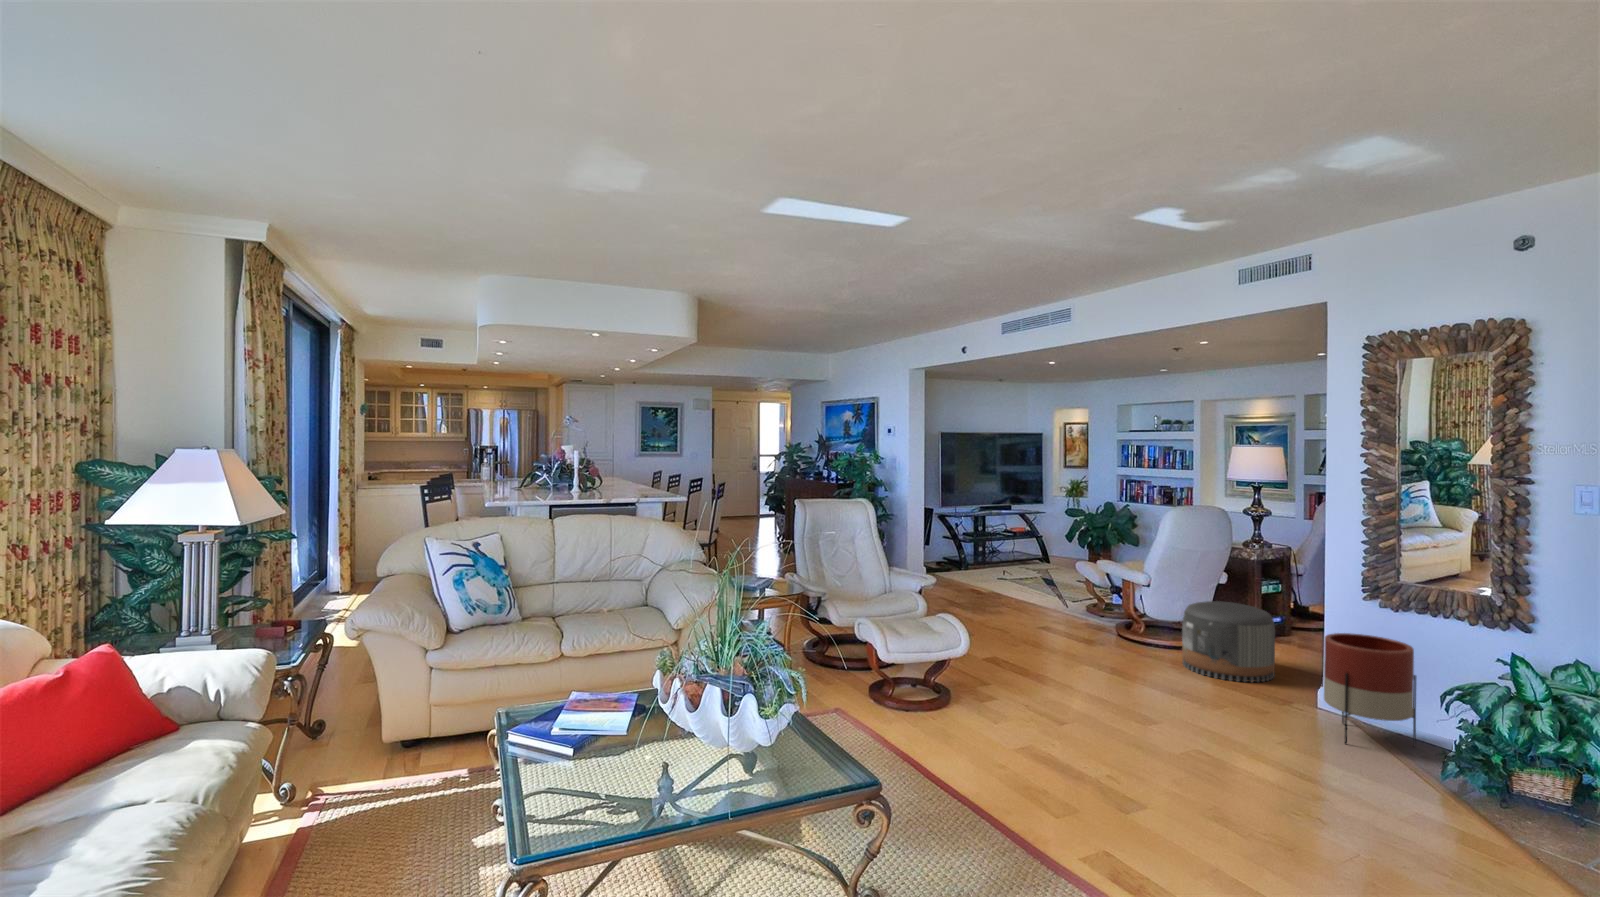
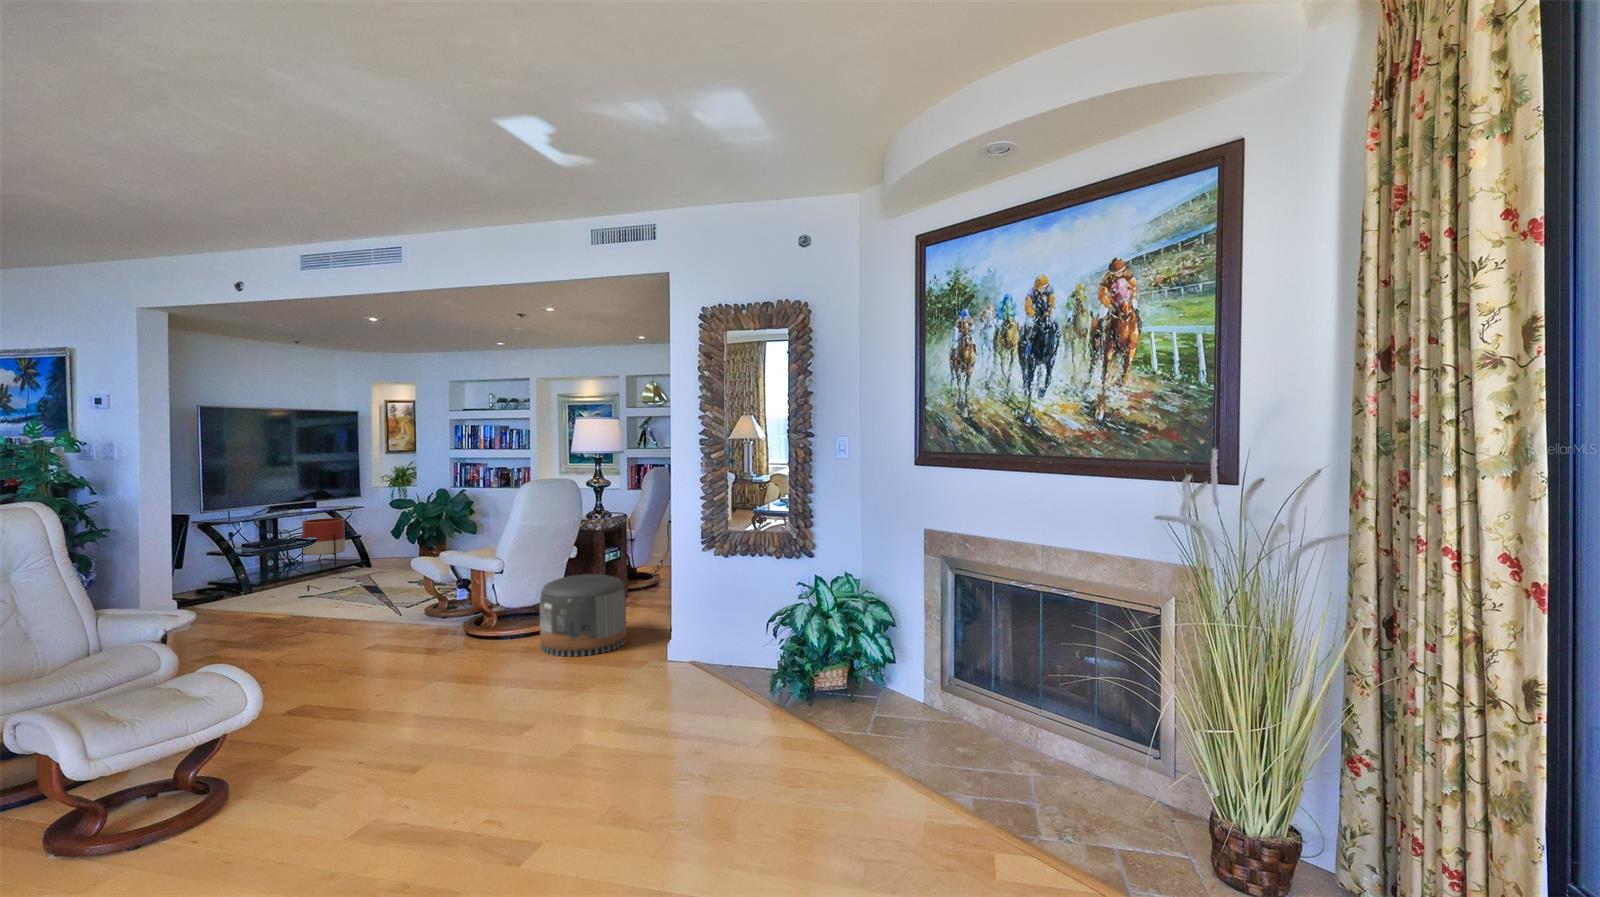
planter: present [1324,633,1416,746] -> present [302,518,345,569]

